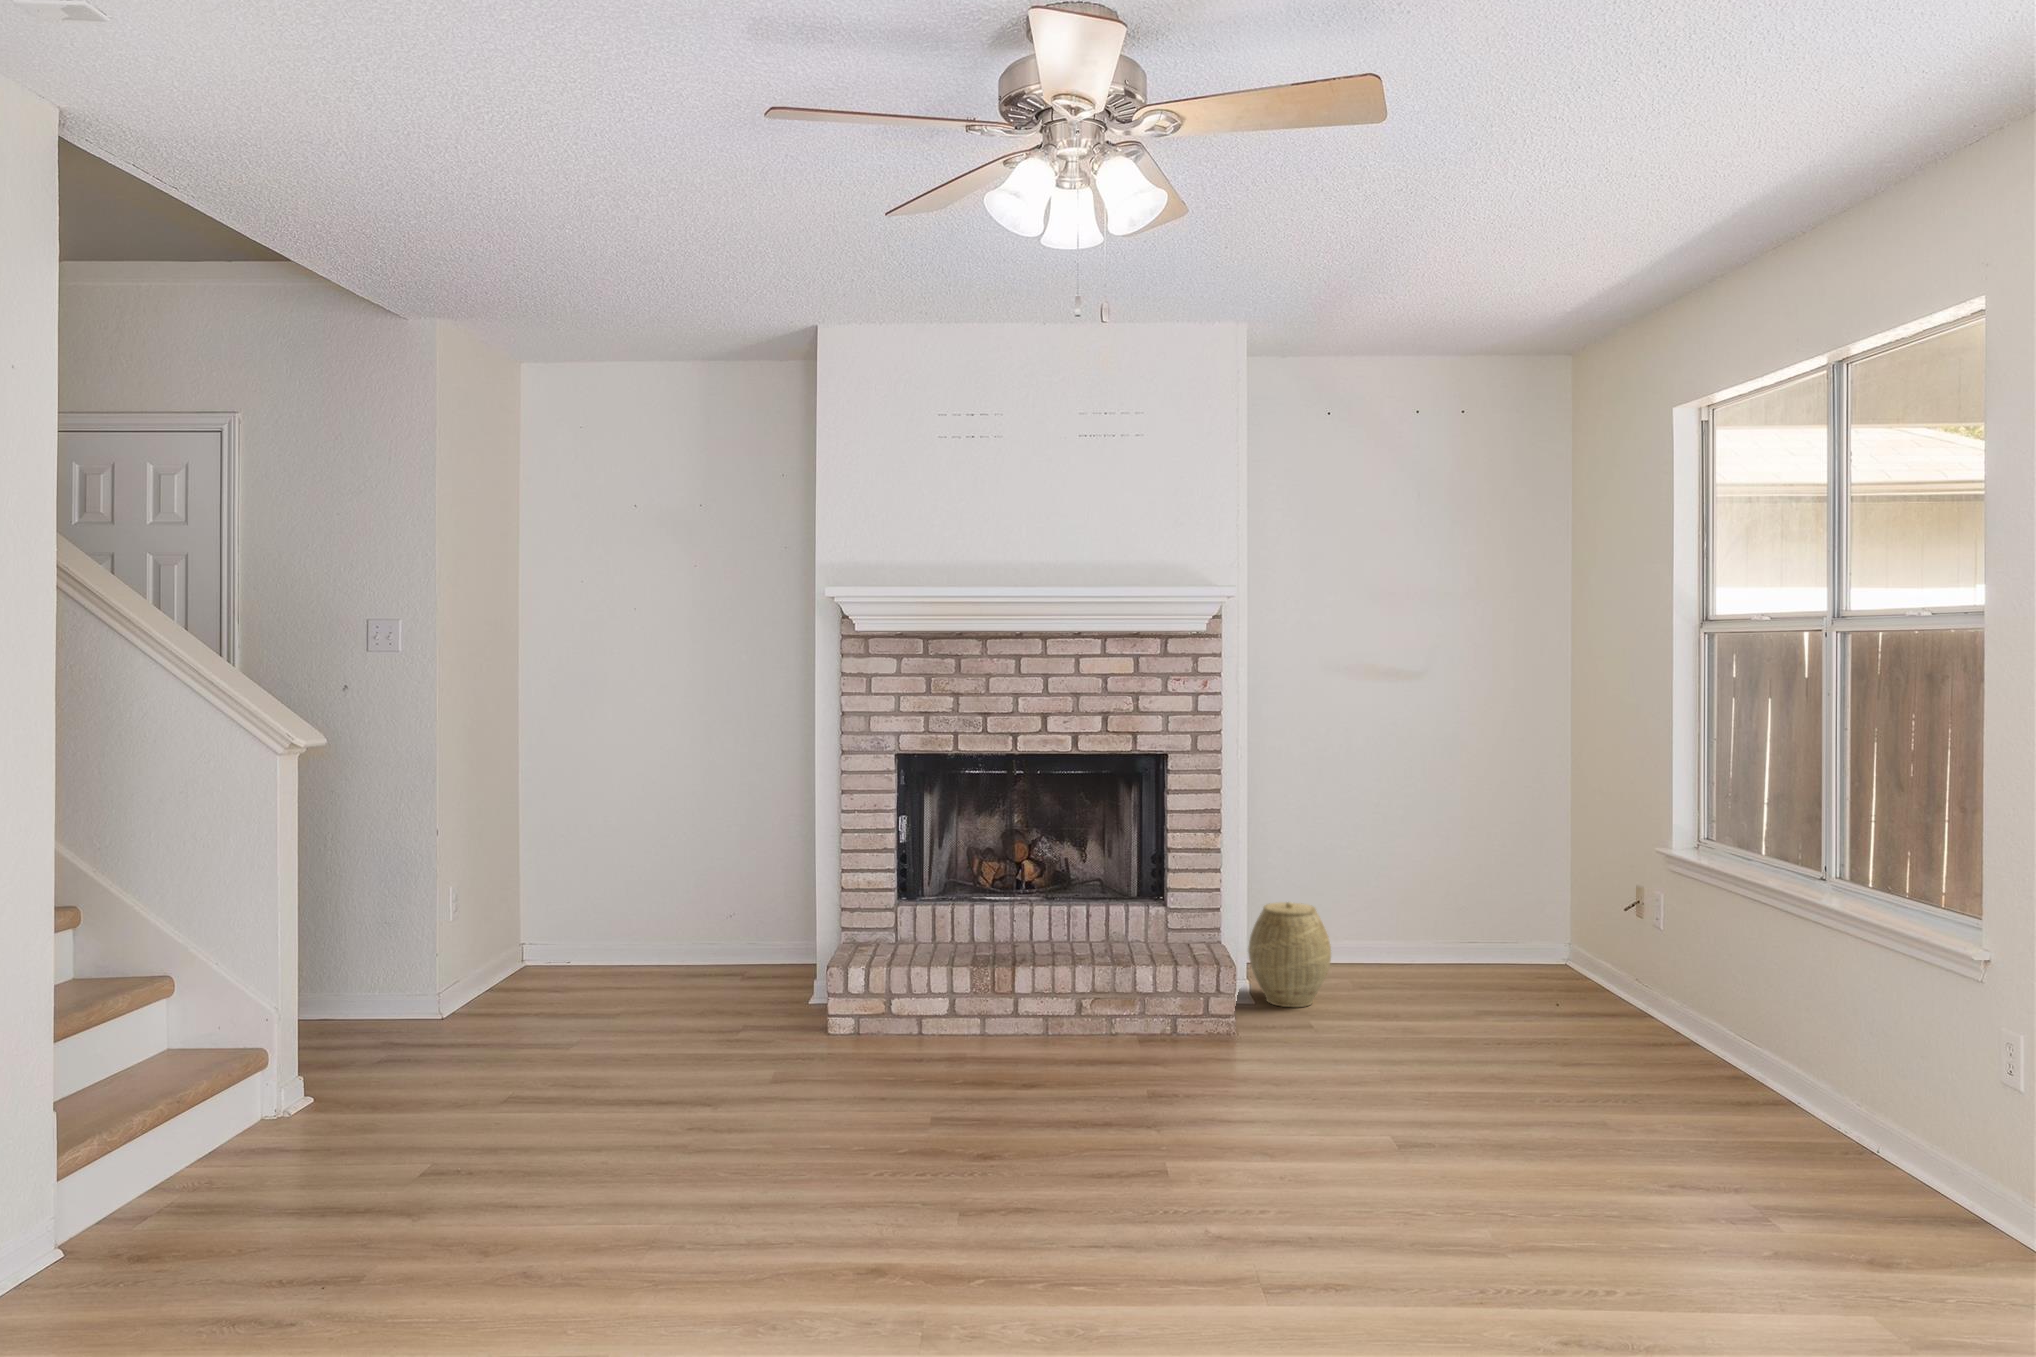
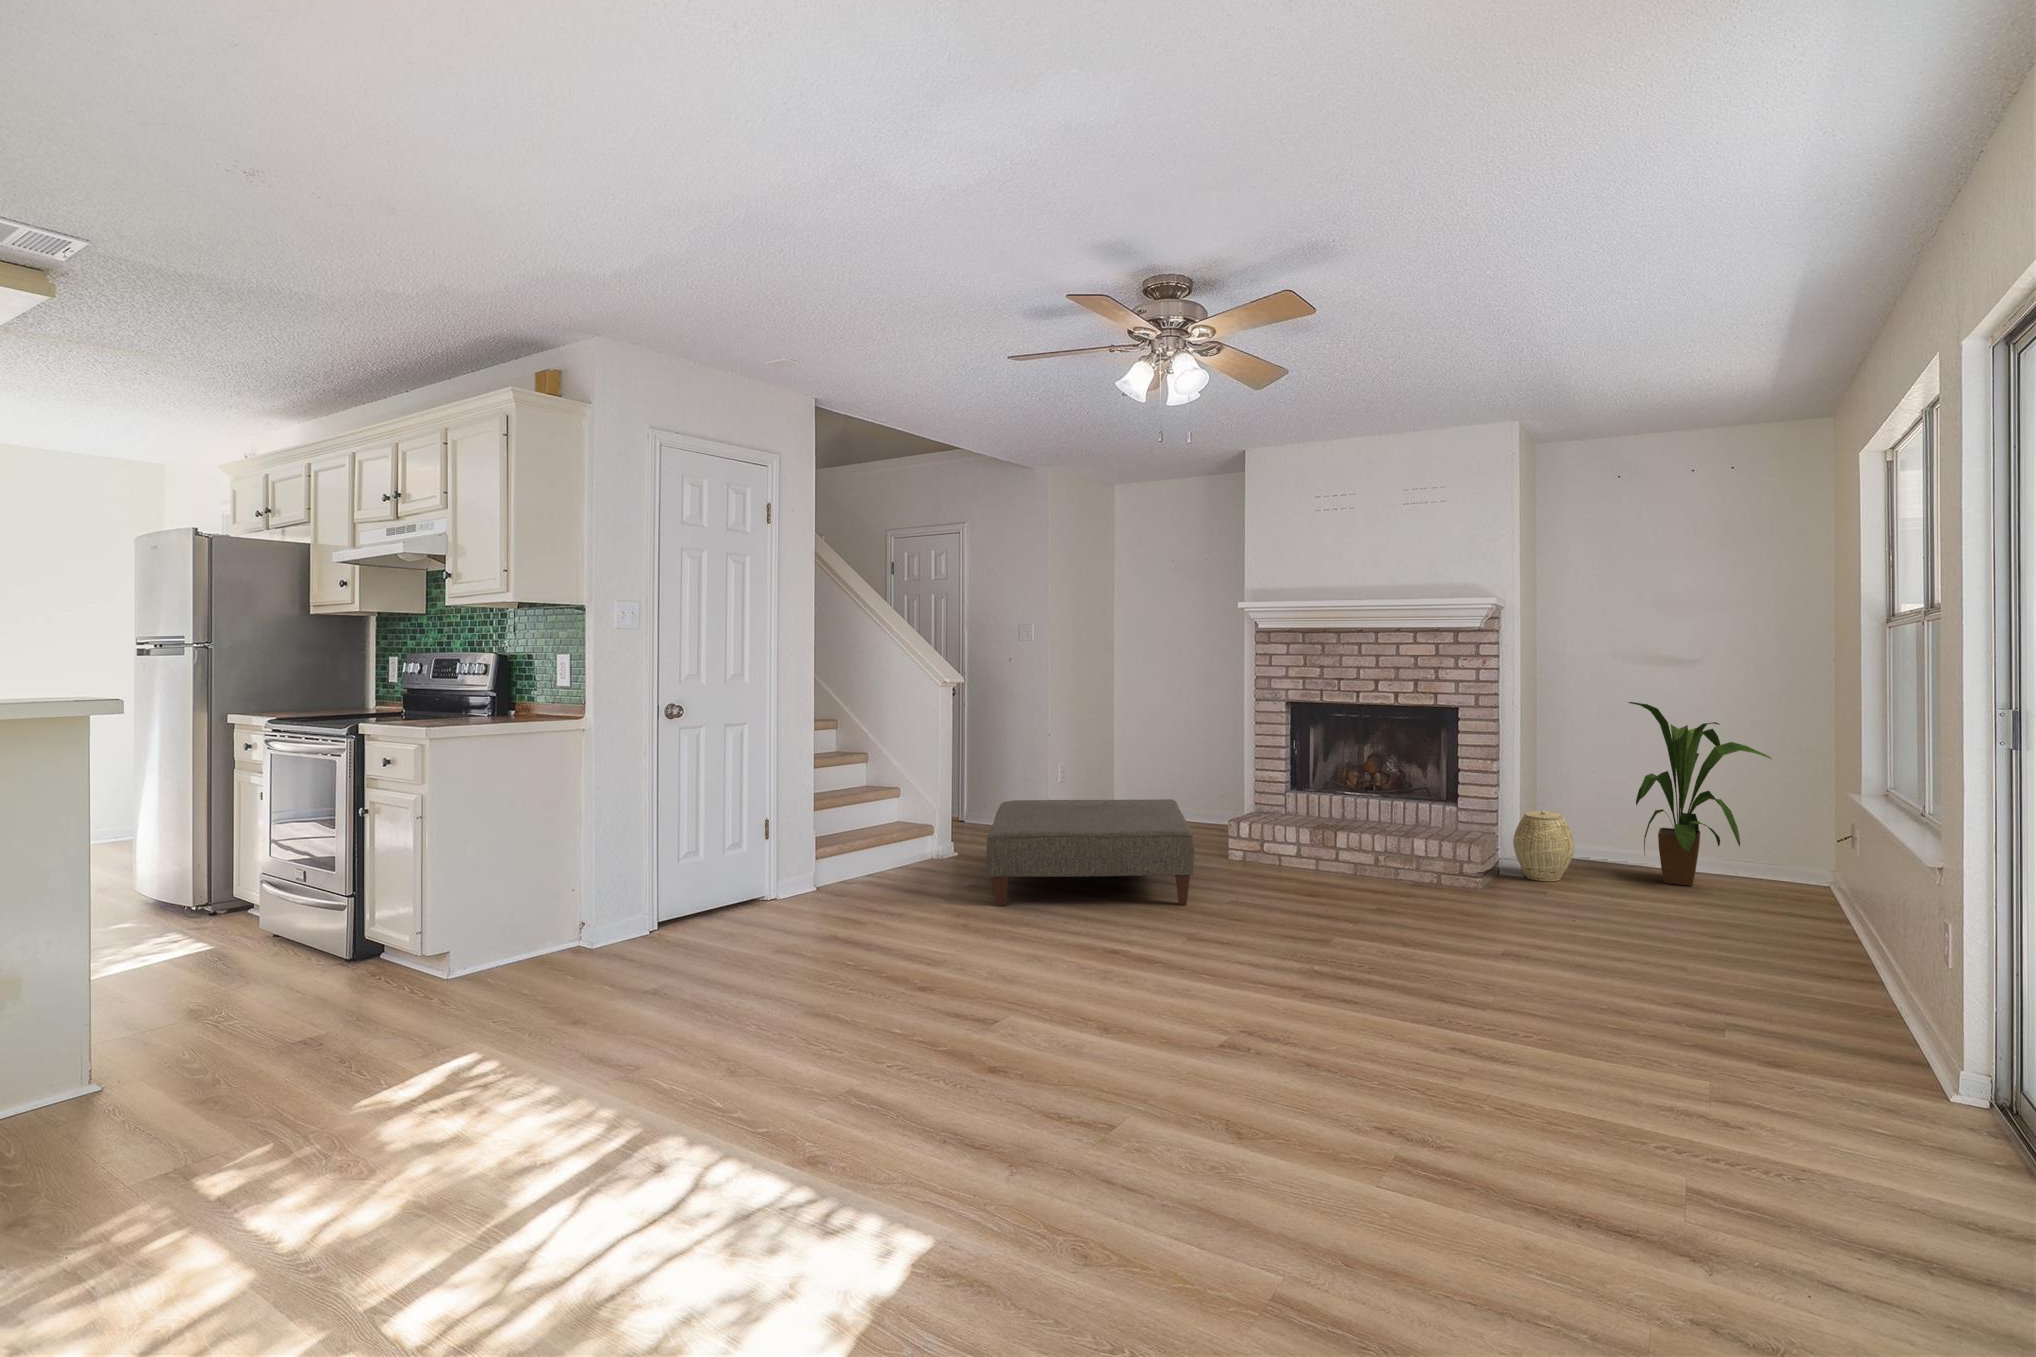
house plant: none [1366,739,1530,989] -> present [1629,702,1772,886]
ottoman: none [377,939,865,1249] -> present [987,799,1194,906]

